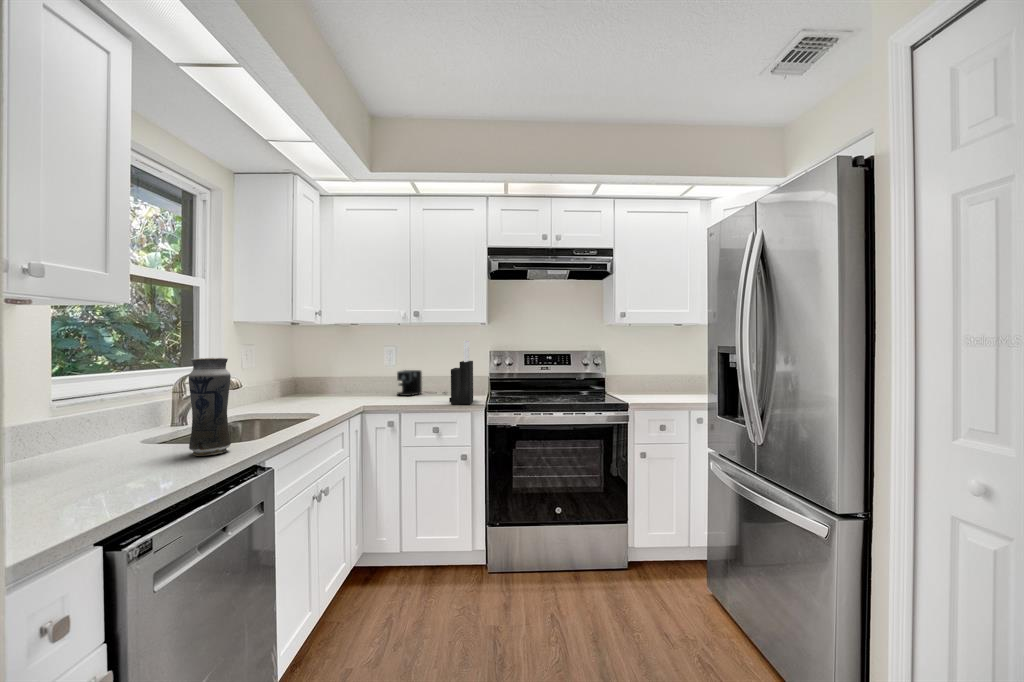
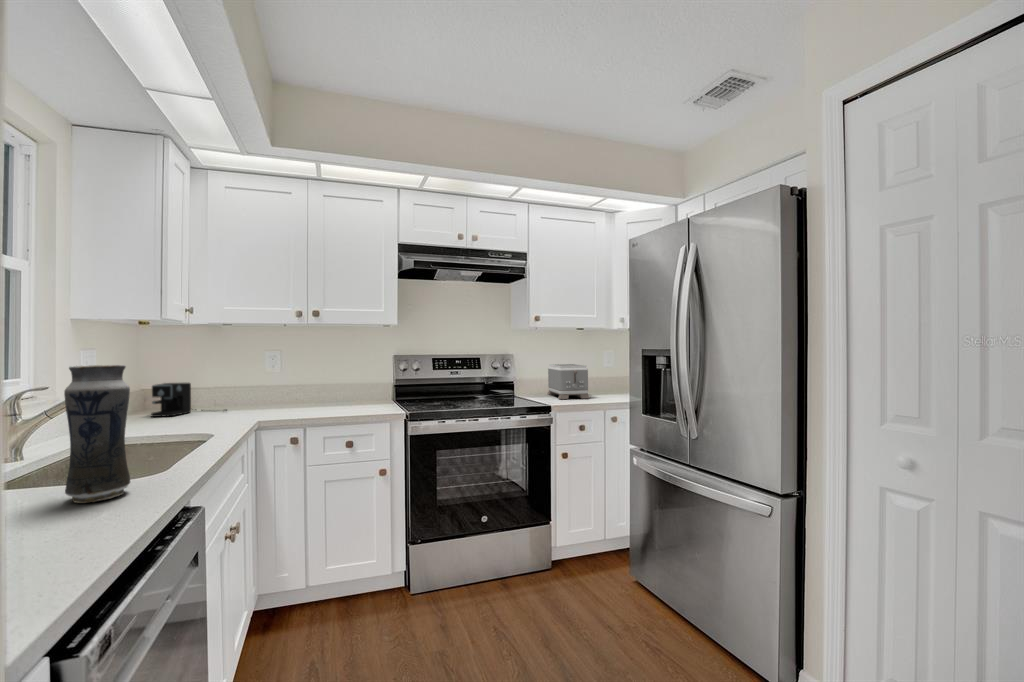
knife block: present [449,341,473,404] -> none [363,344,389,414]
toaster: none [640,362,680,398] -> present [548,364,590,399]
coffee maker: present [397,370,445,396] -> present [151,383,226,417]

